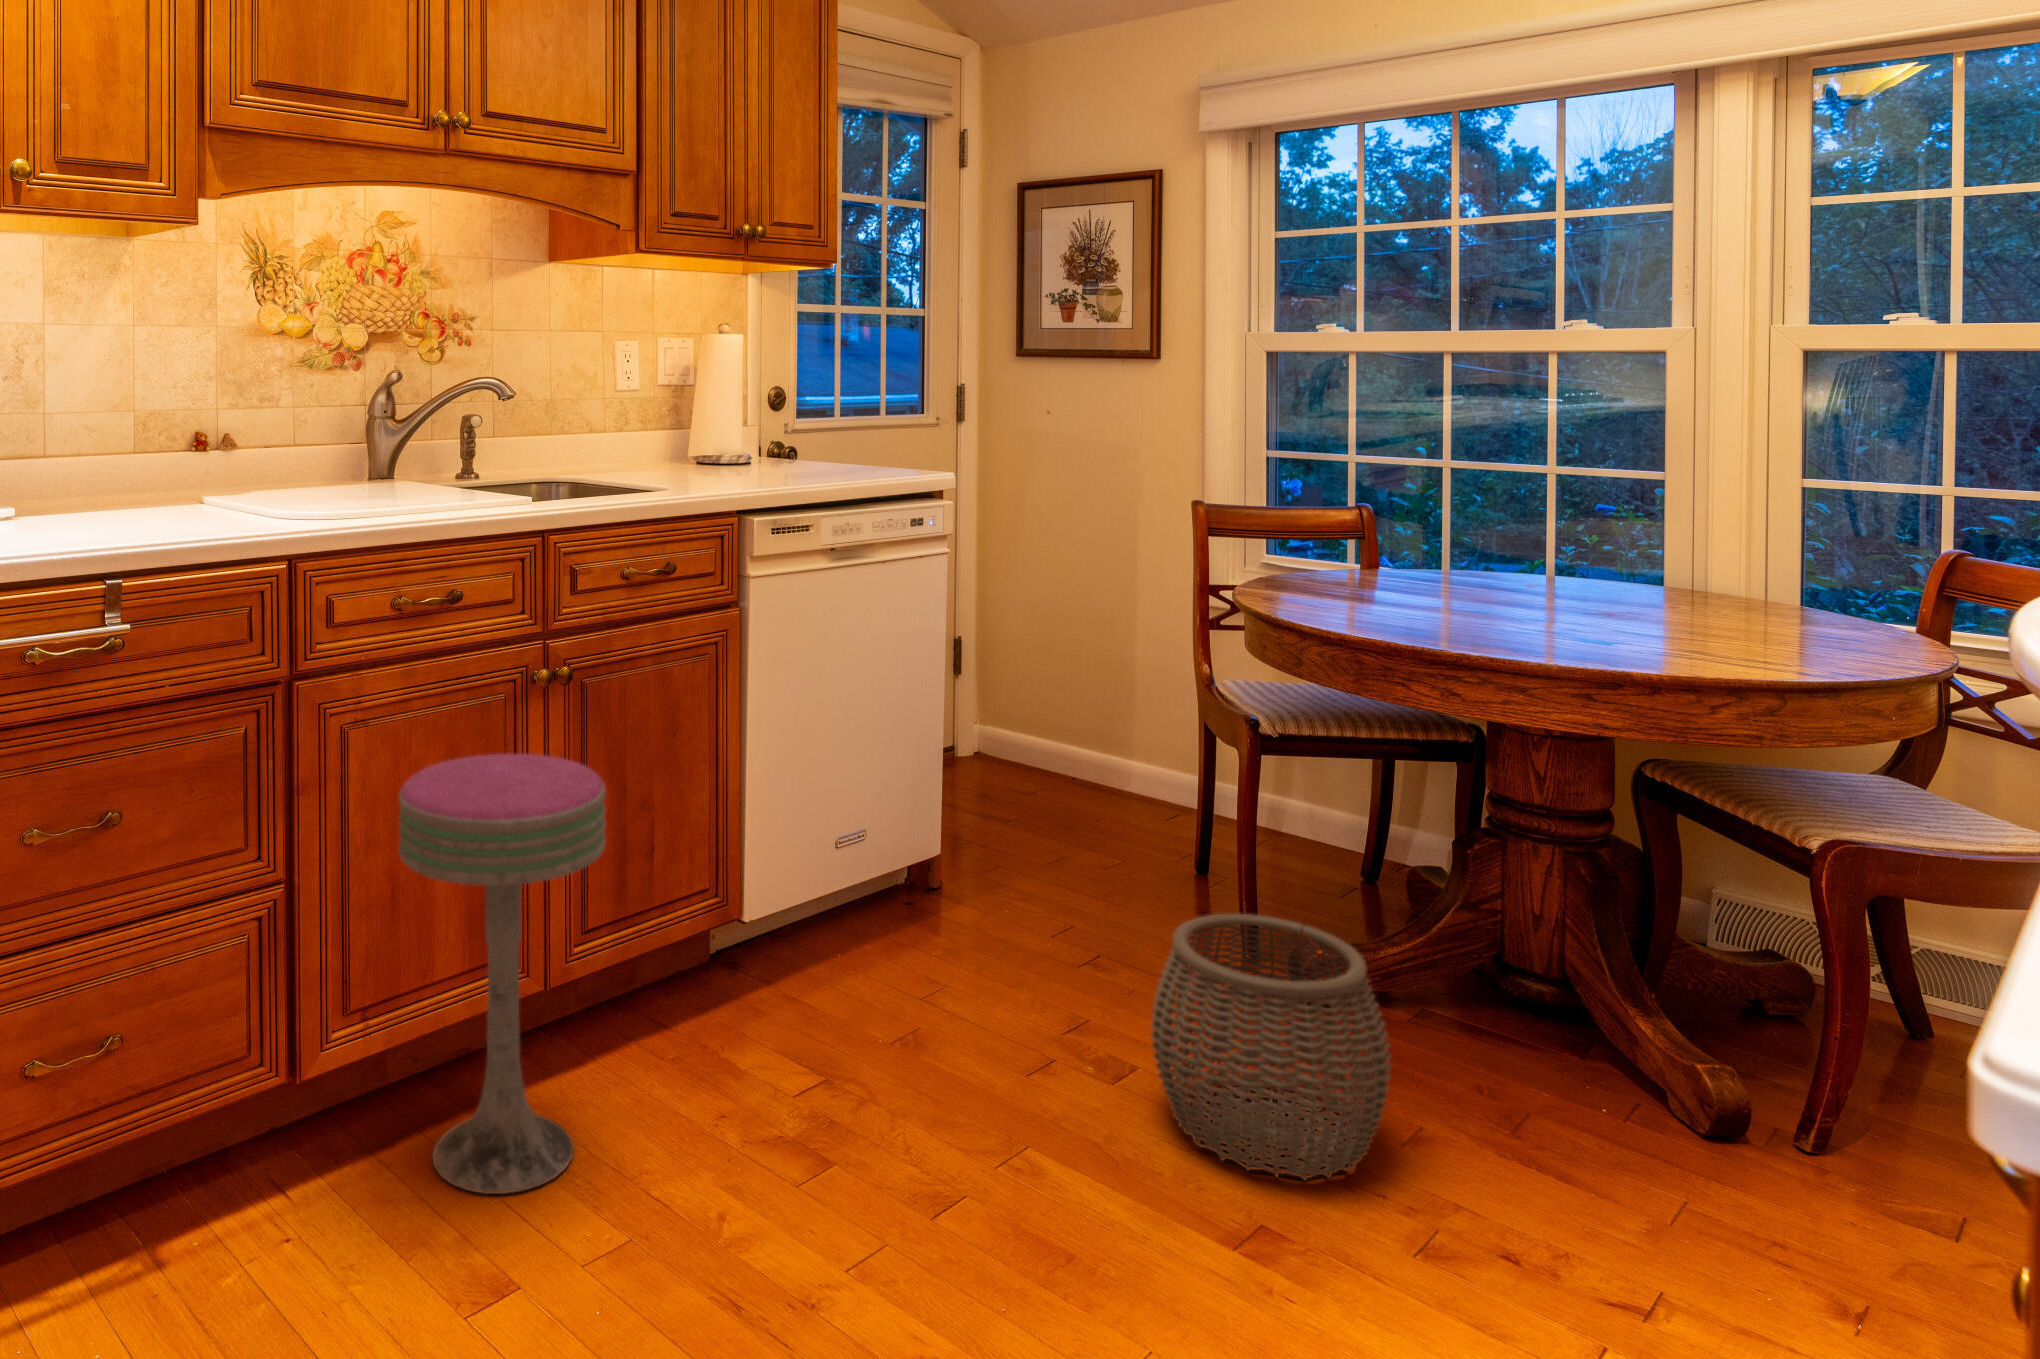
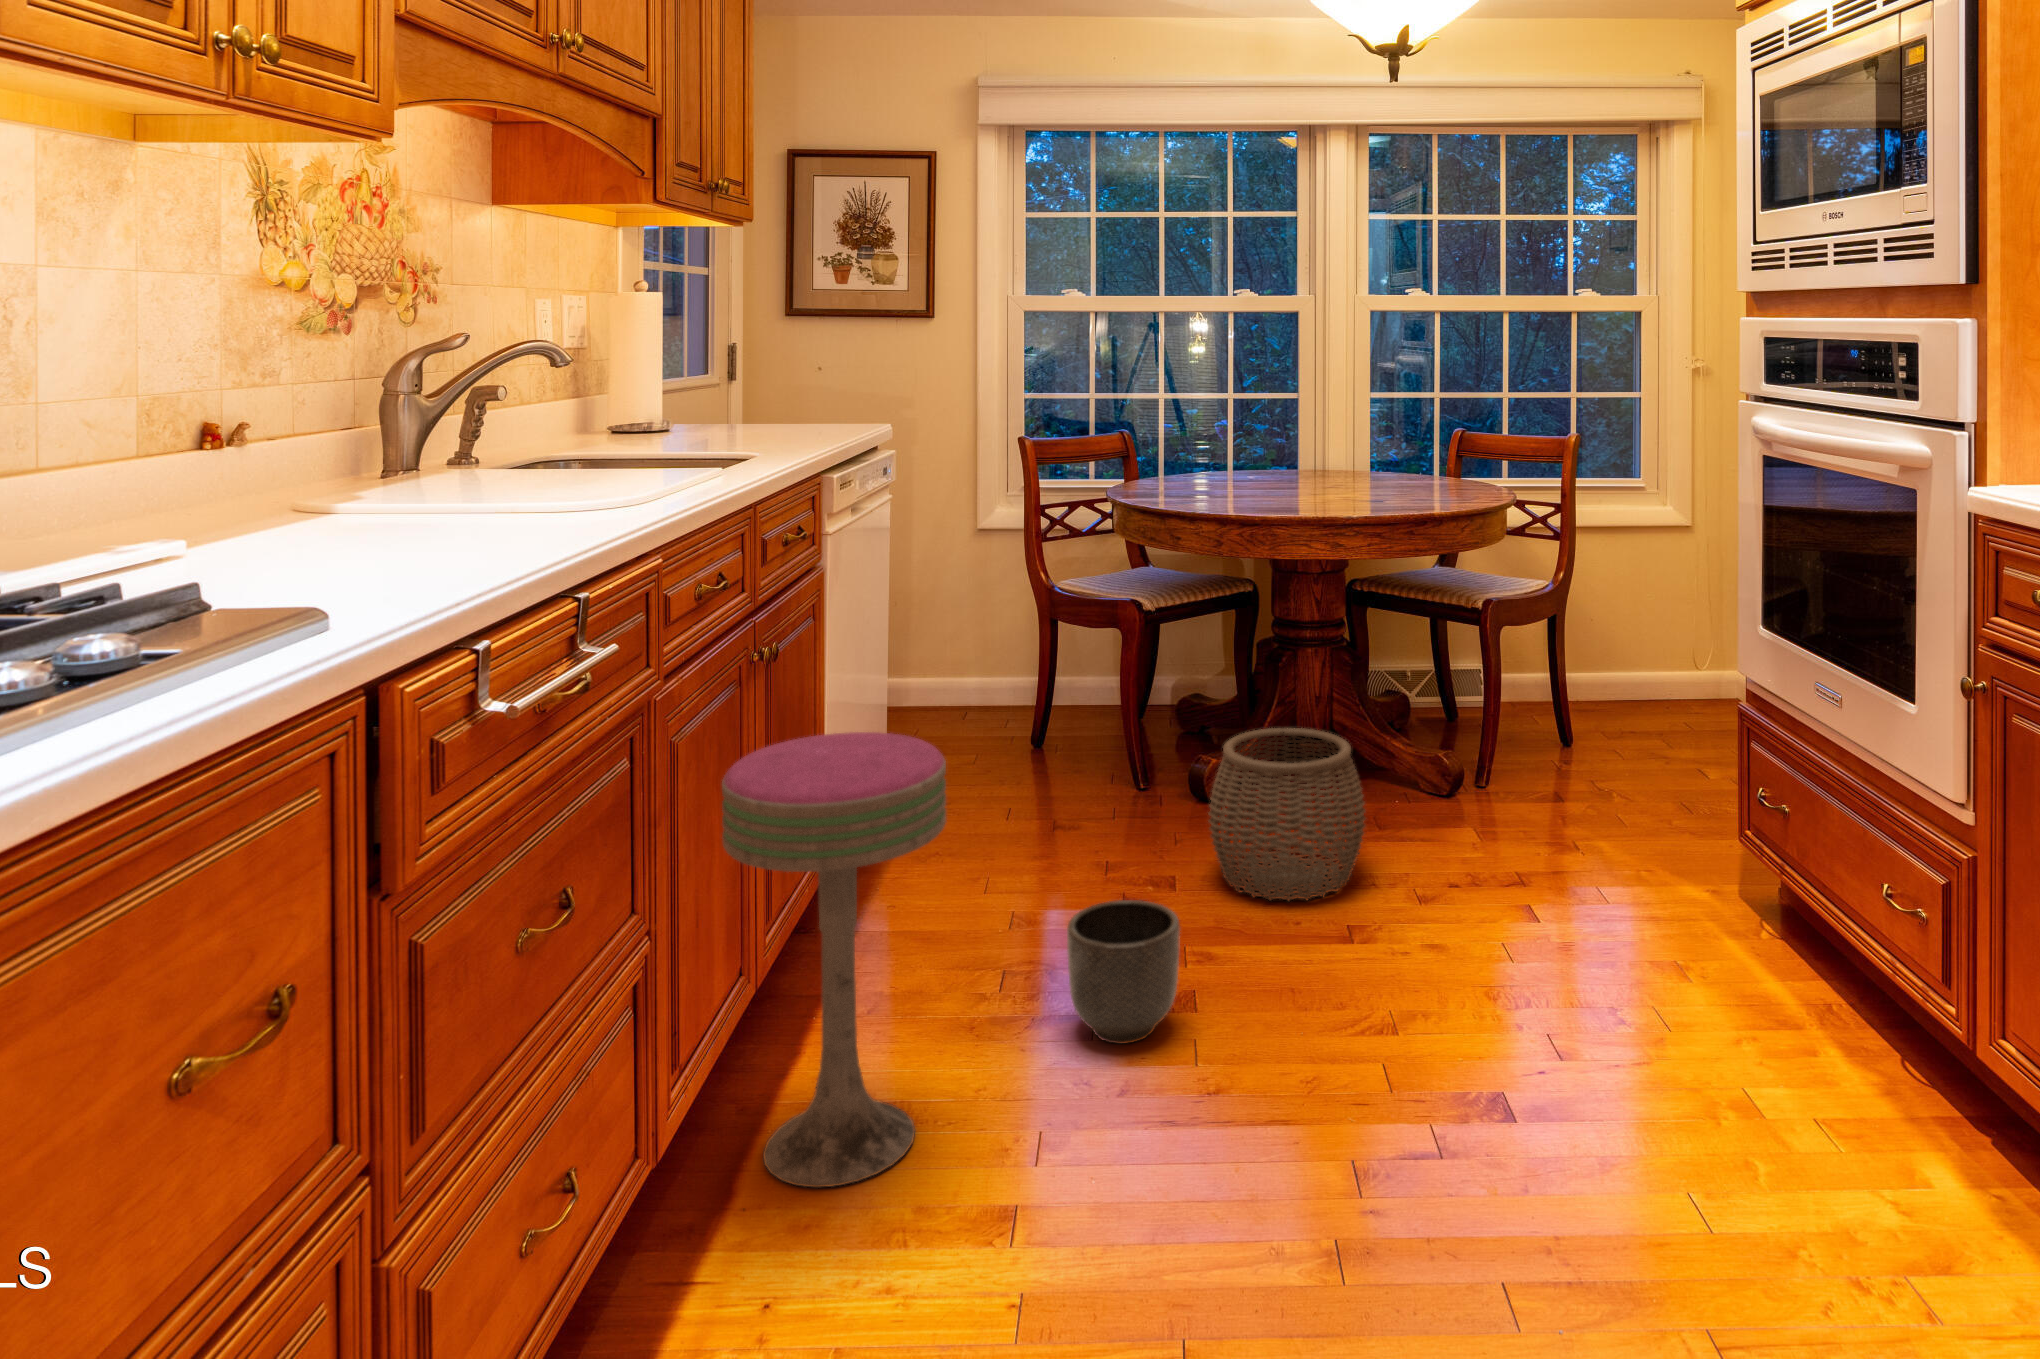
planter: none [774,1036,907,1215] -> present [1067,900,1180,1044]

